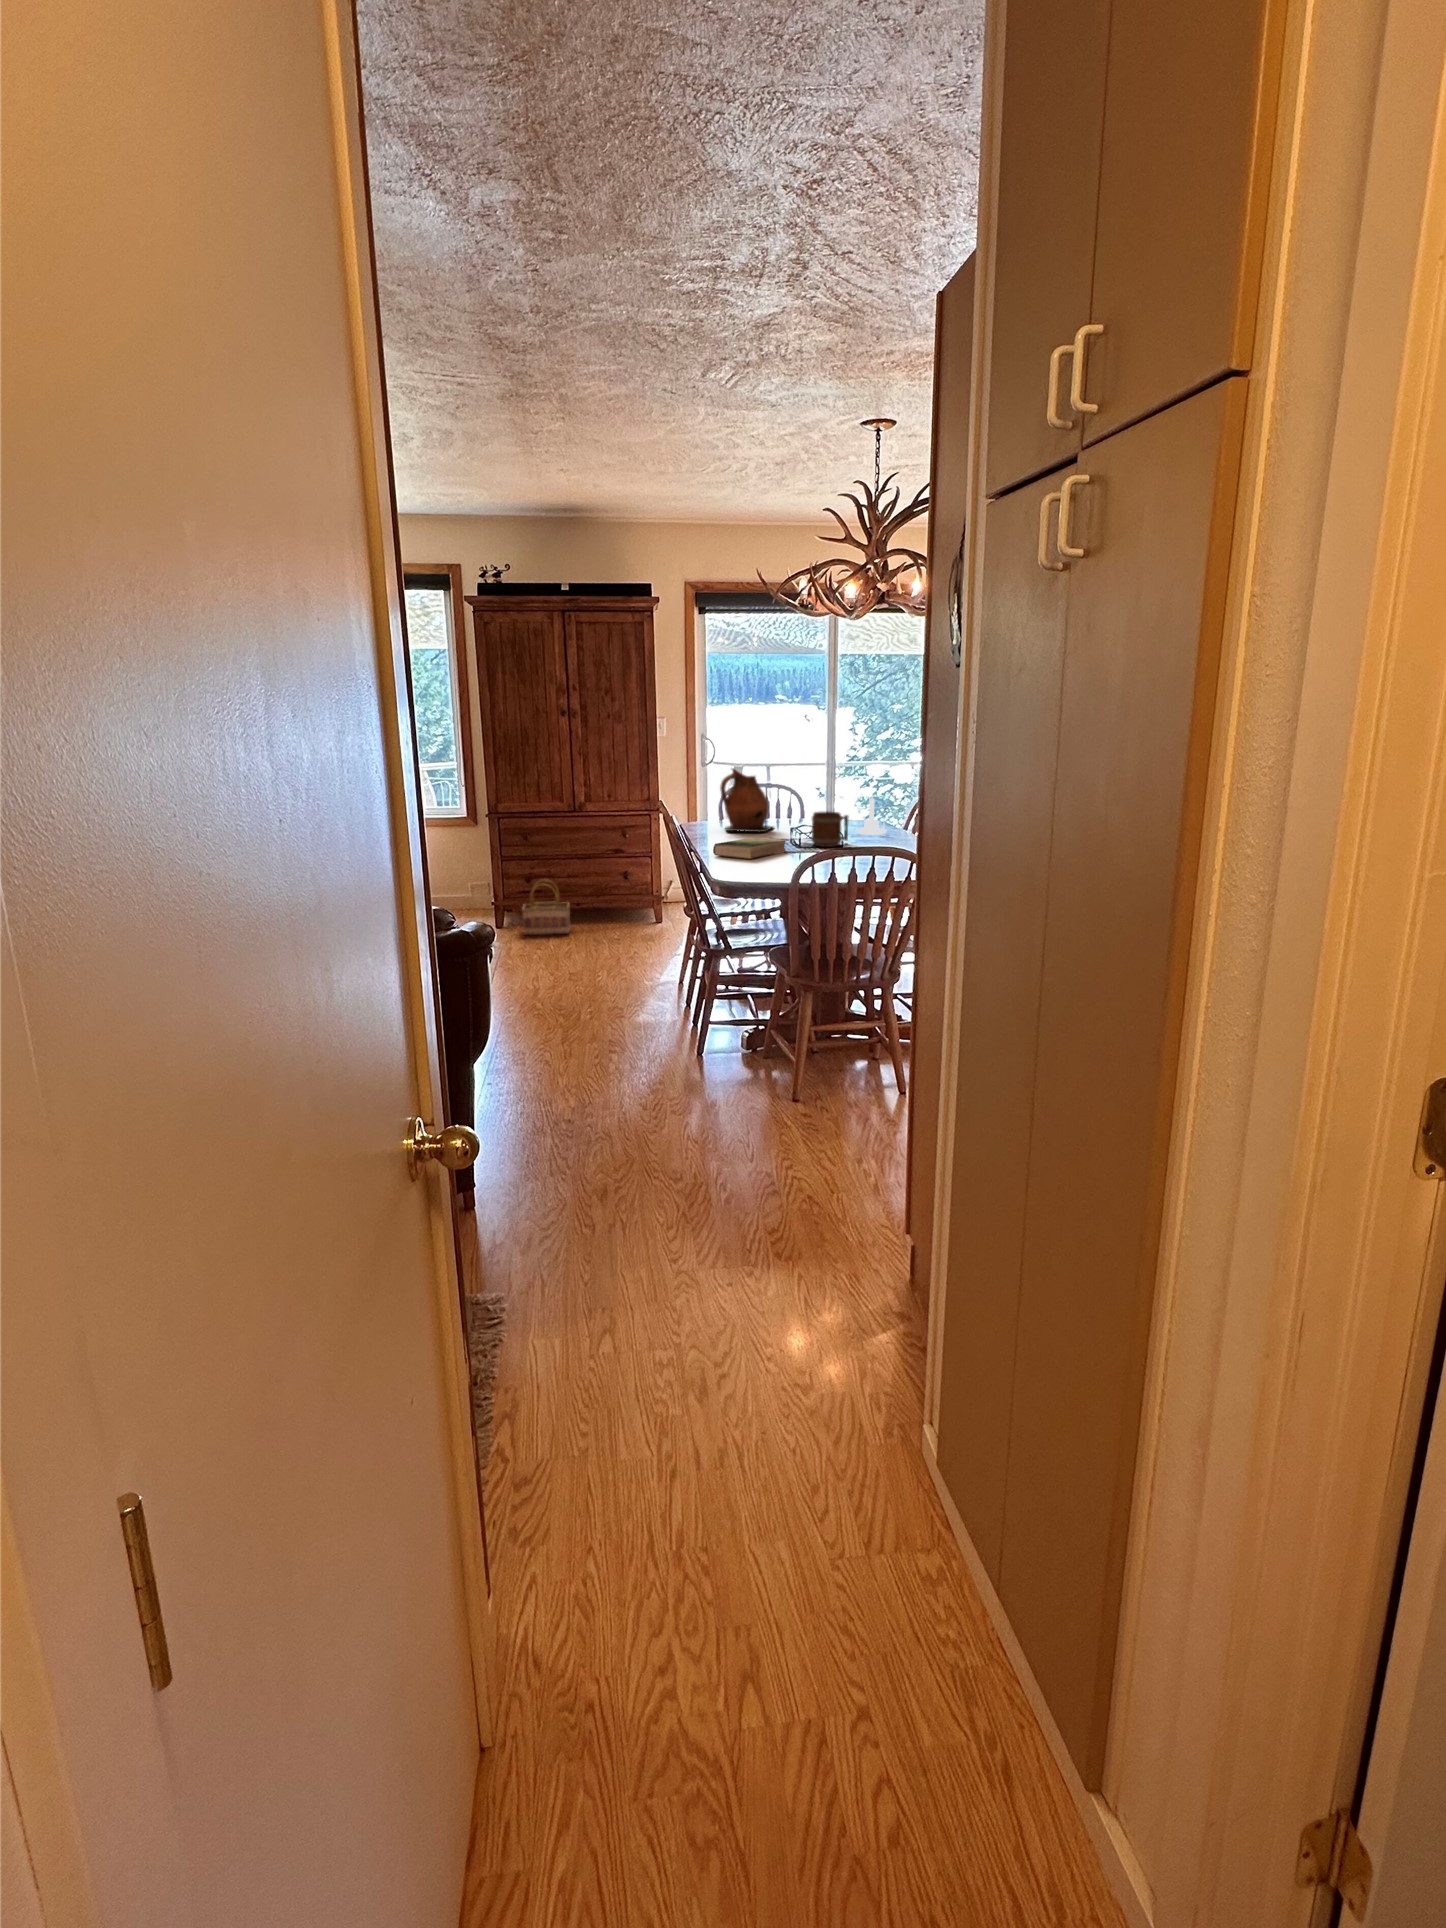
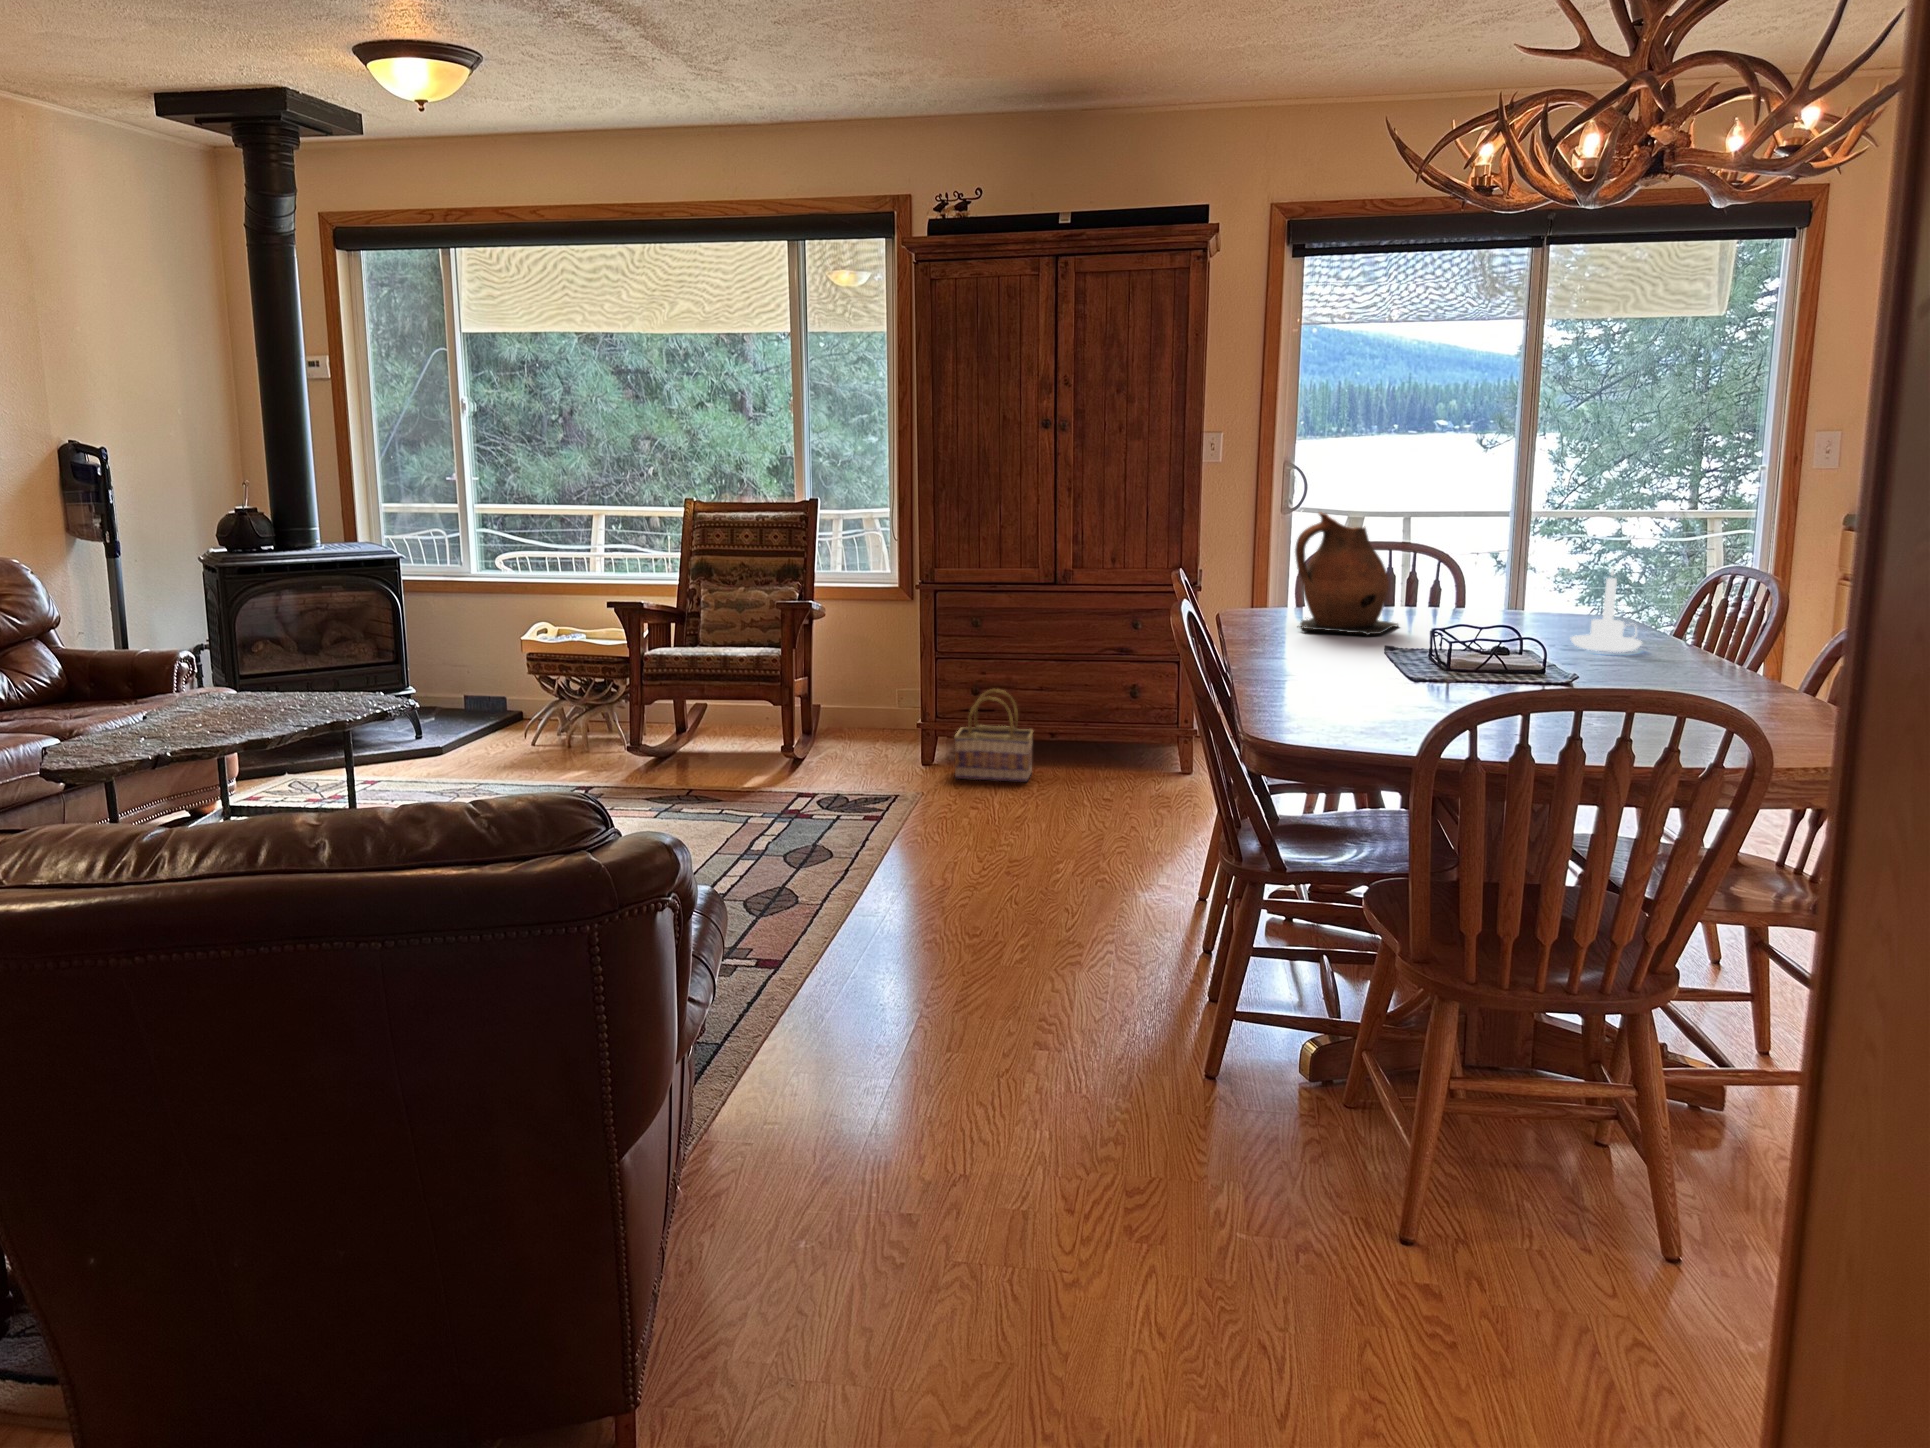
mug: present [811,811,849,847] -> none [1474,601,1559,673]
book: present [713,837,786,859] -> none [1264,647,1420,693]

